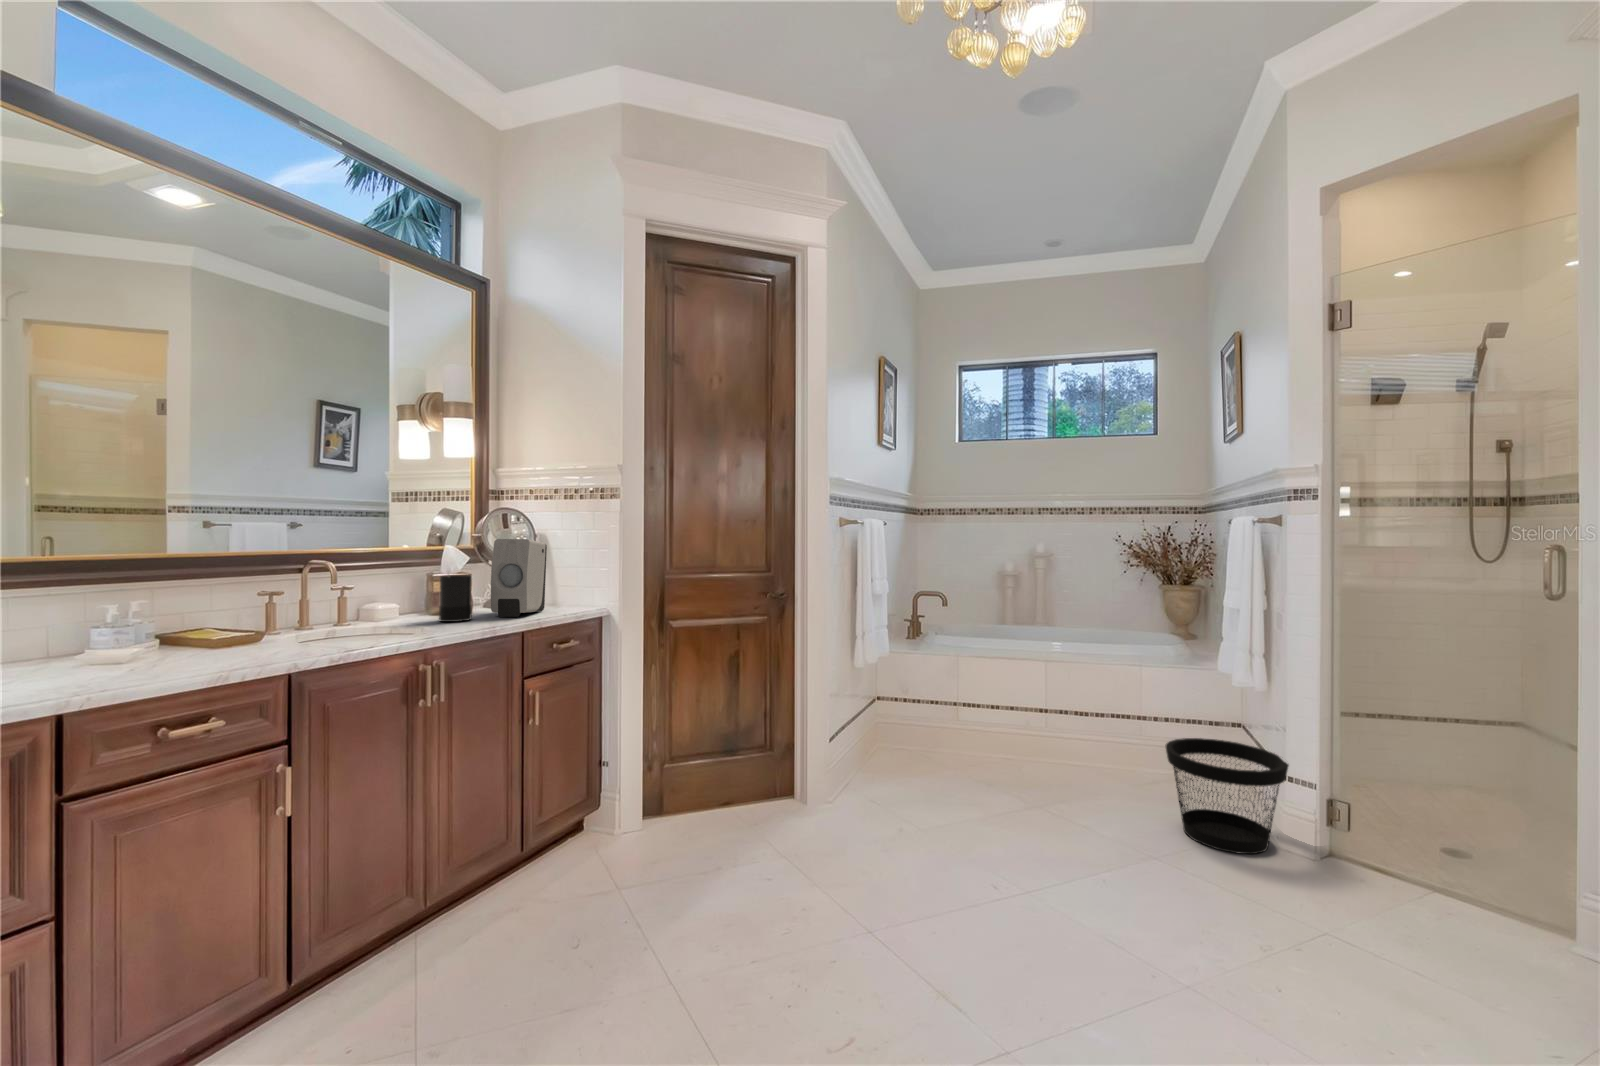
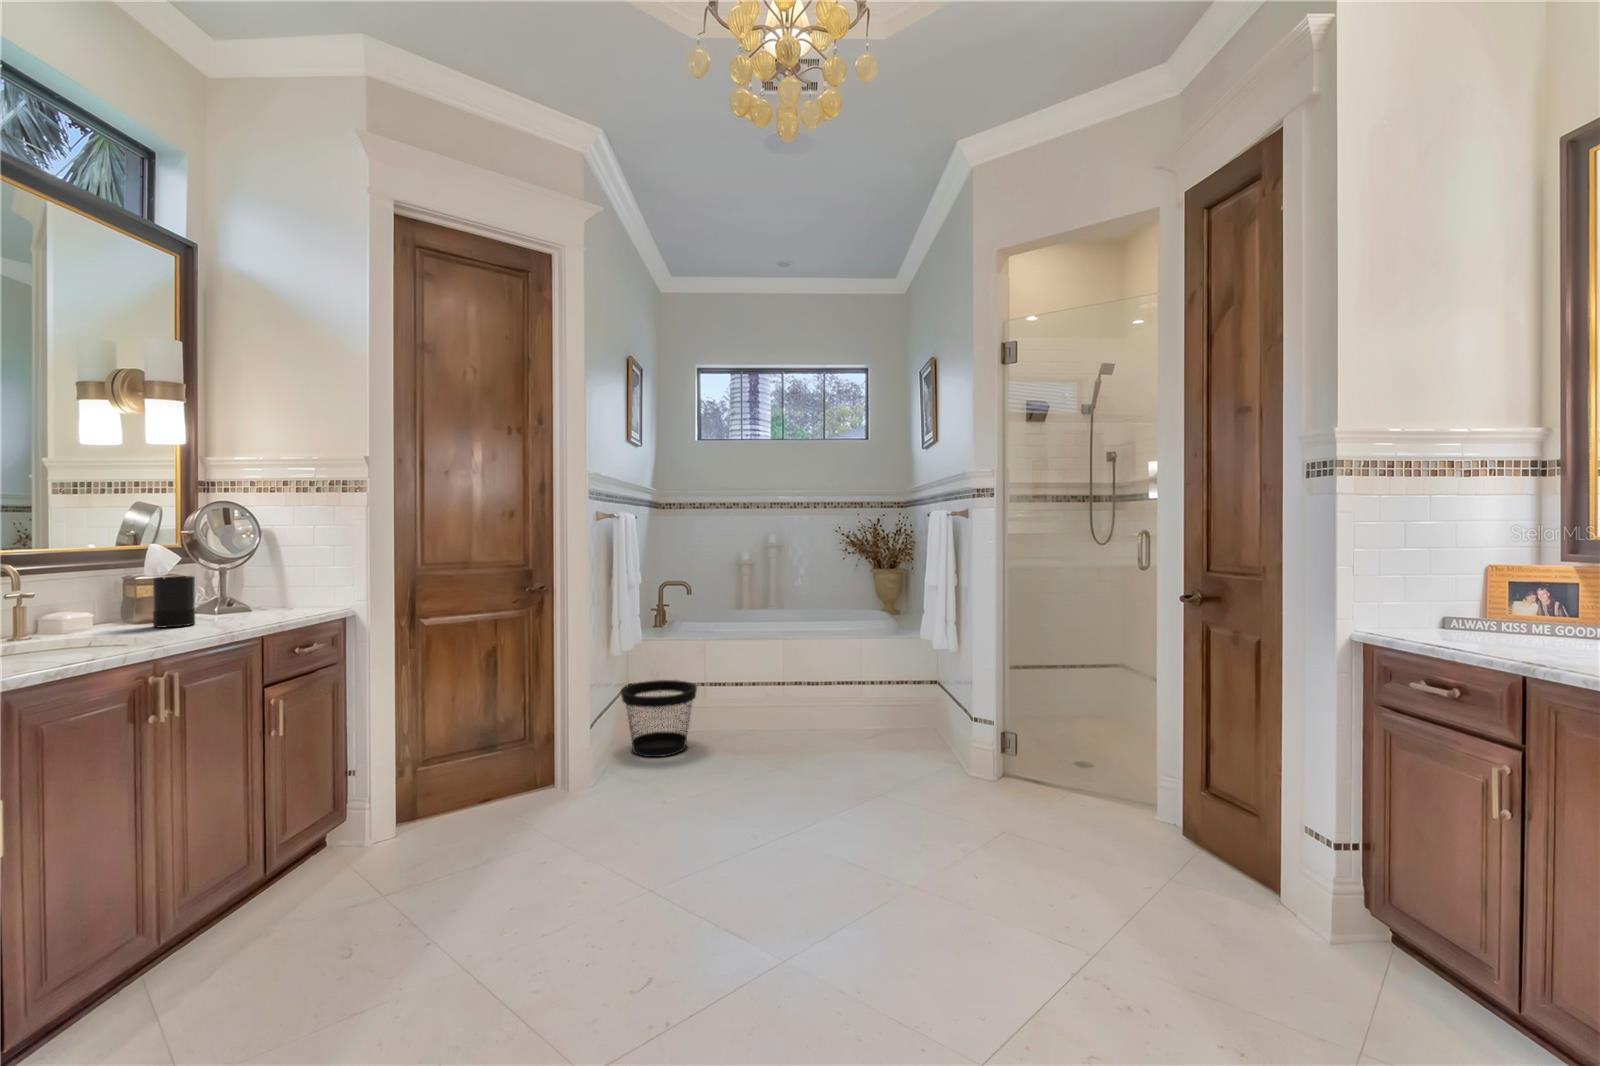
soap dispenser: present [491,539,547,617] -> none [217,536,281,620]
wastebasket: present [1165,738,1289,854] -> present [621,680,697,757]

